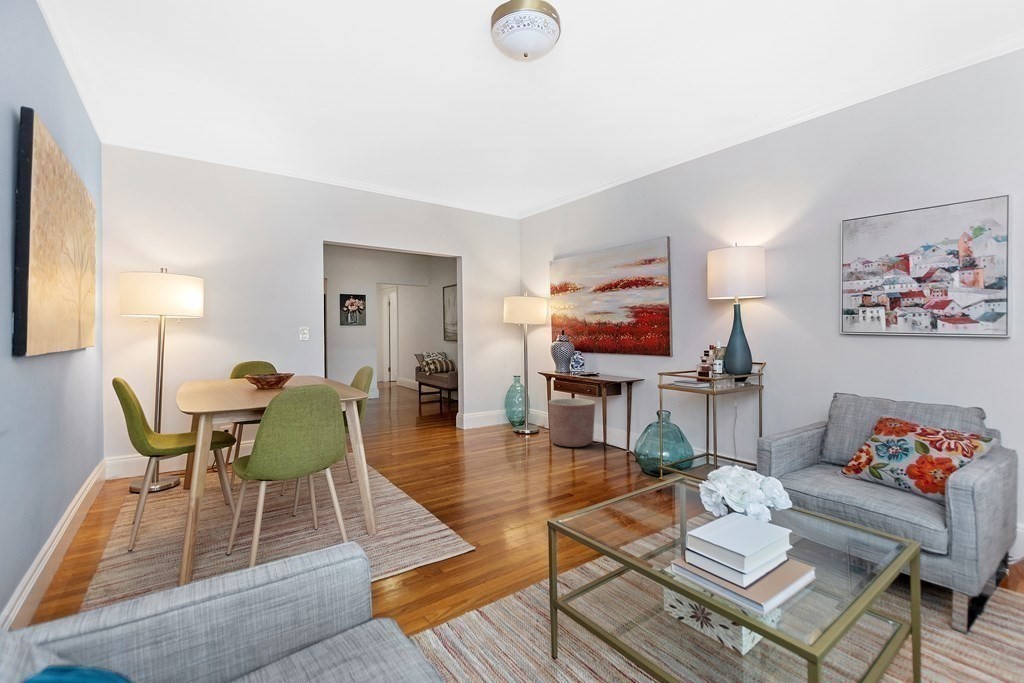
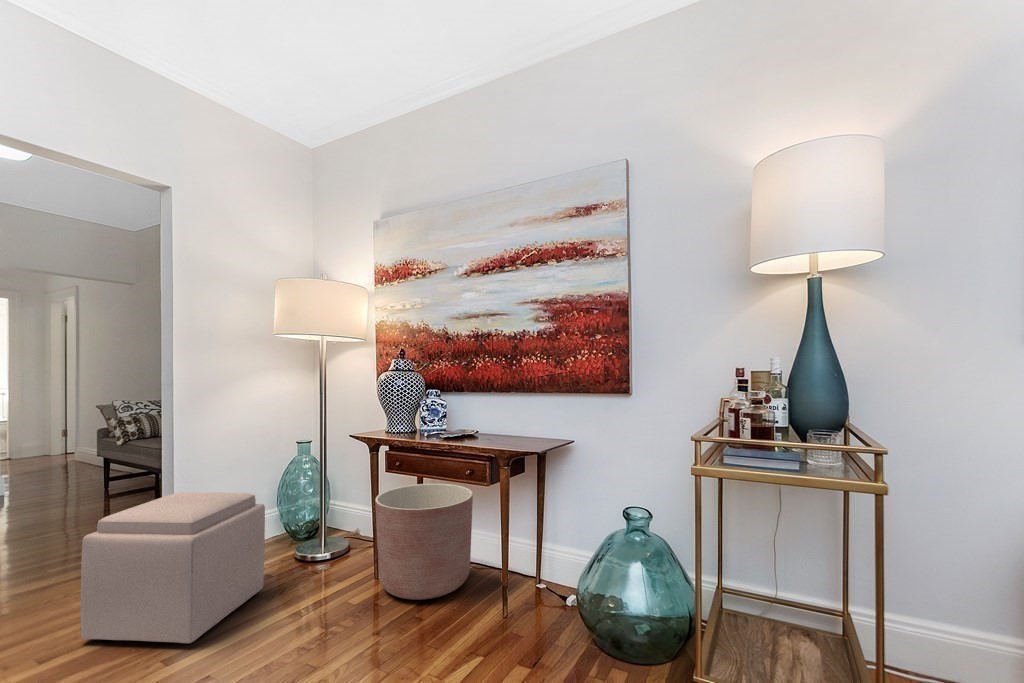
ottoman: none [440,392,501,447] -> present [81,492,265,644]

